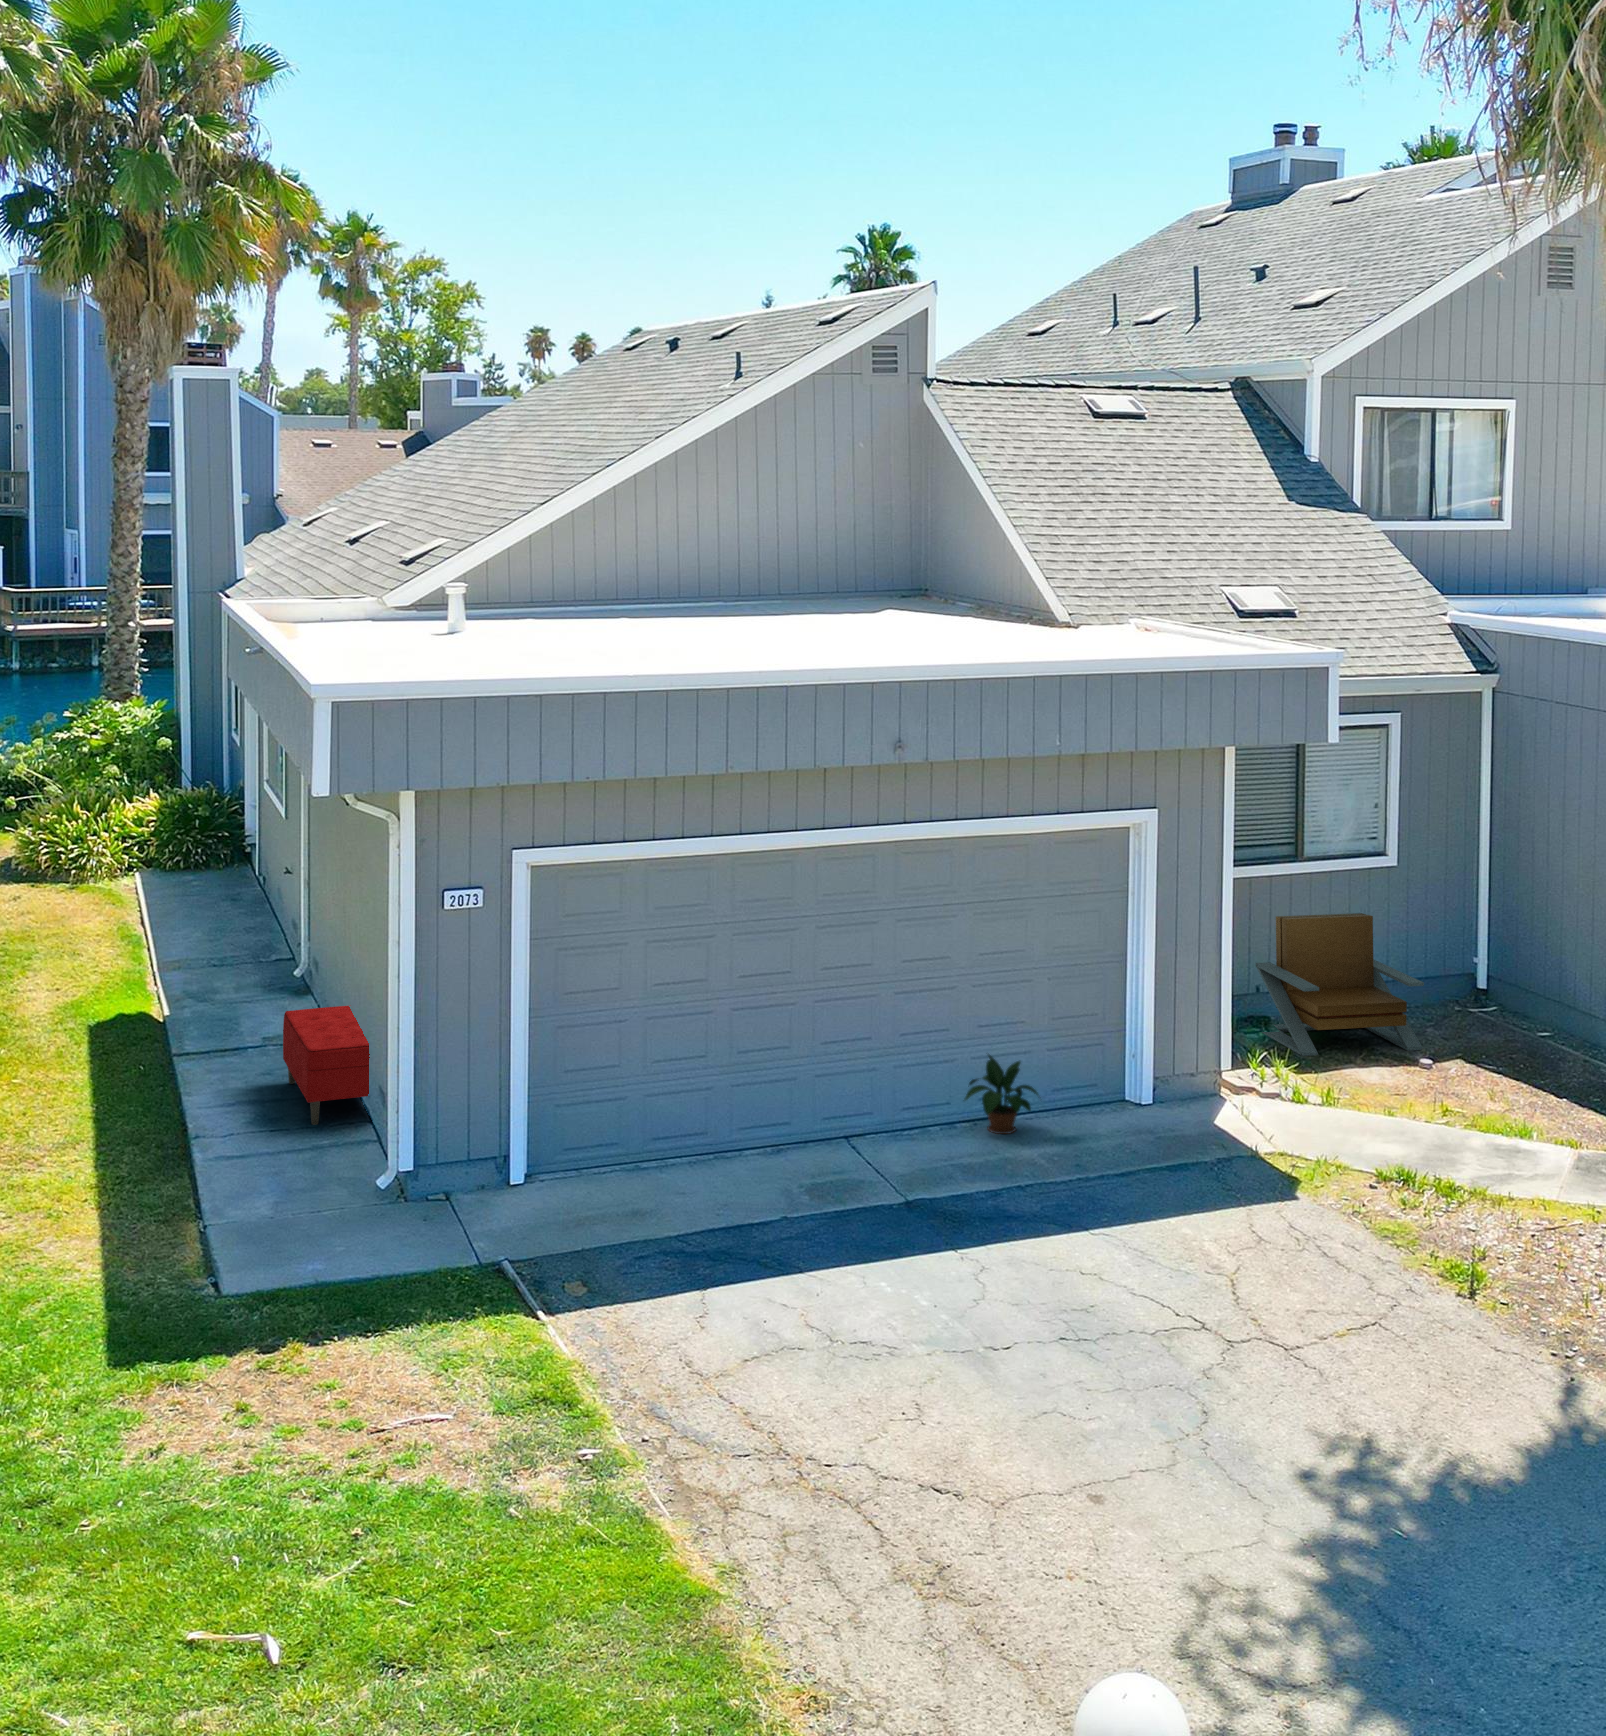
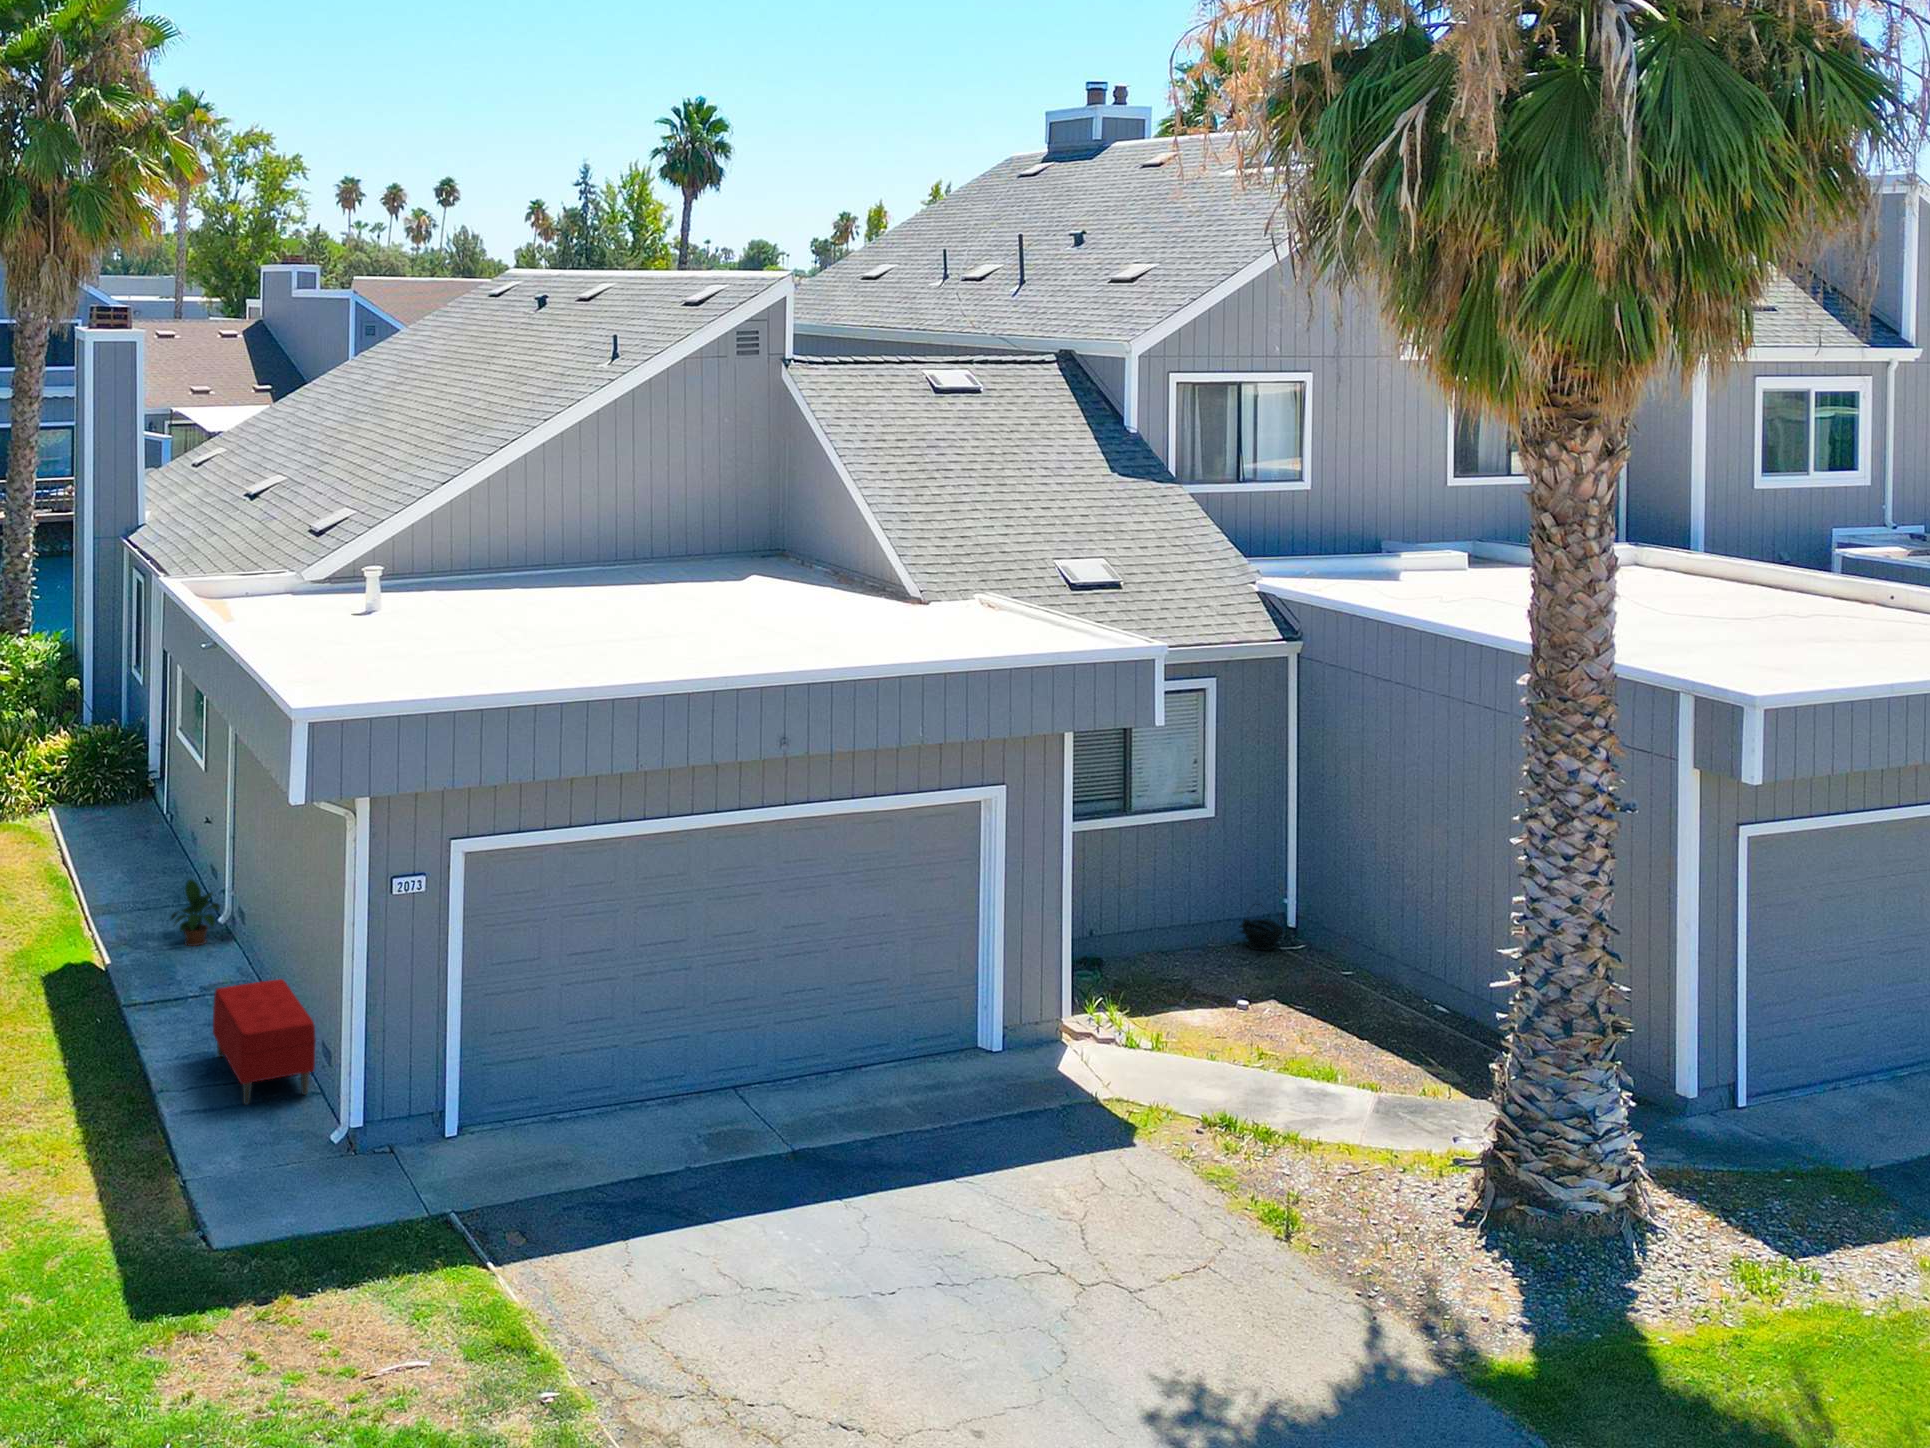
lounge chair: present [1256,913,1424,1056] -> none [1092,853,1239,991]
basket: none [1425,973,1478,1025] -> present [1239,904,1283,951]
potted plant: present [965,1055,1038,1134] -> present [171,880,220,946]

